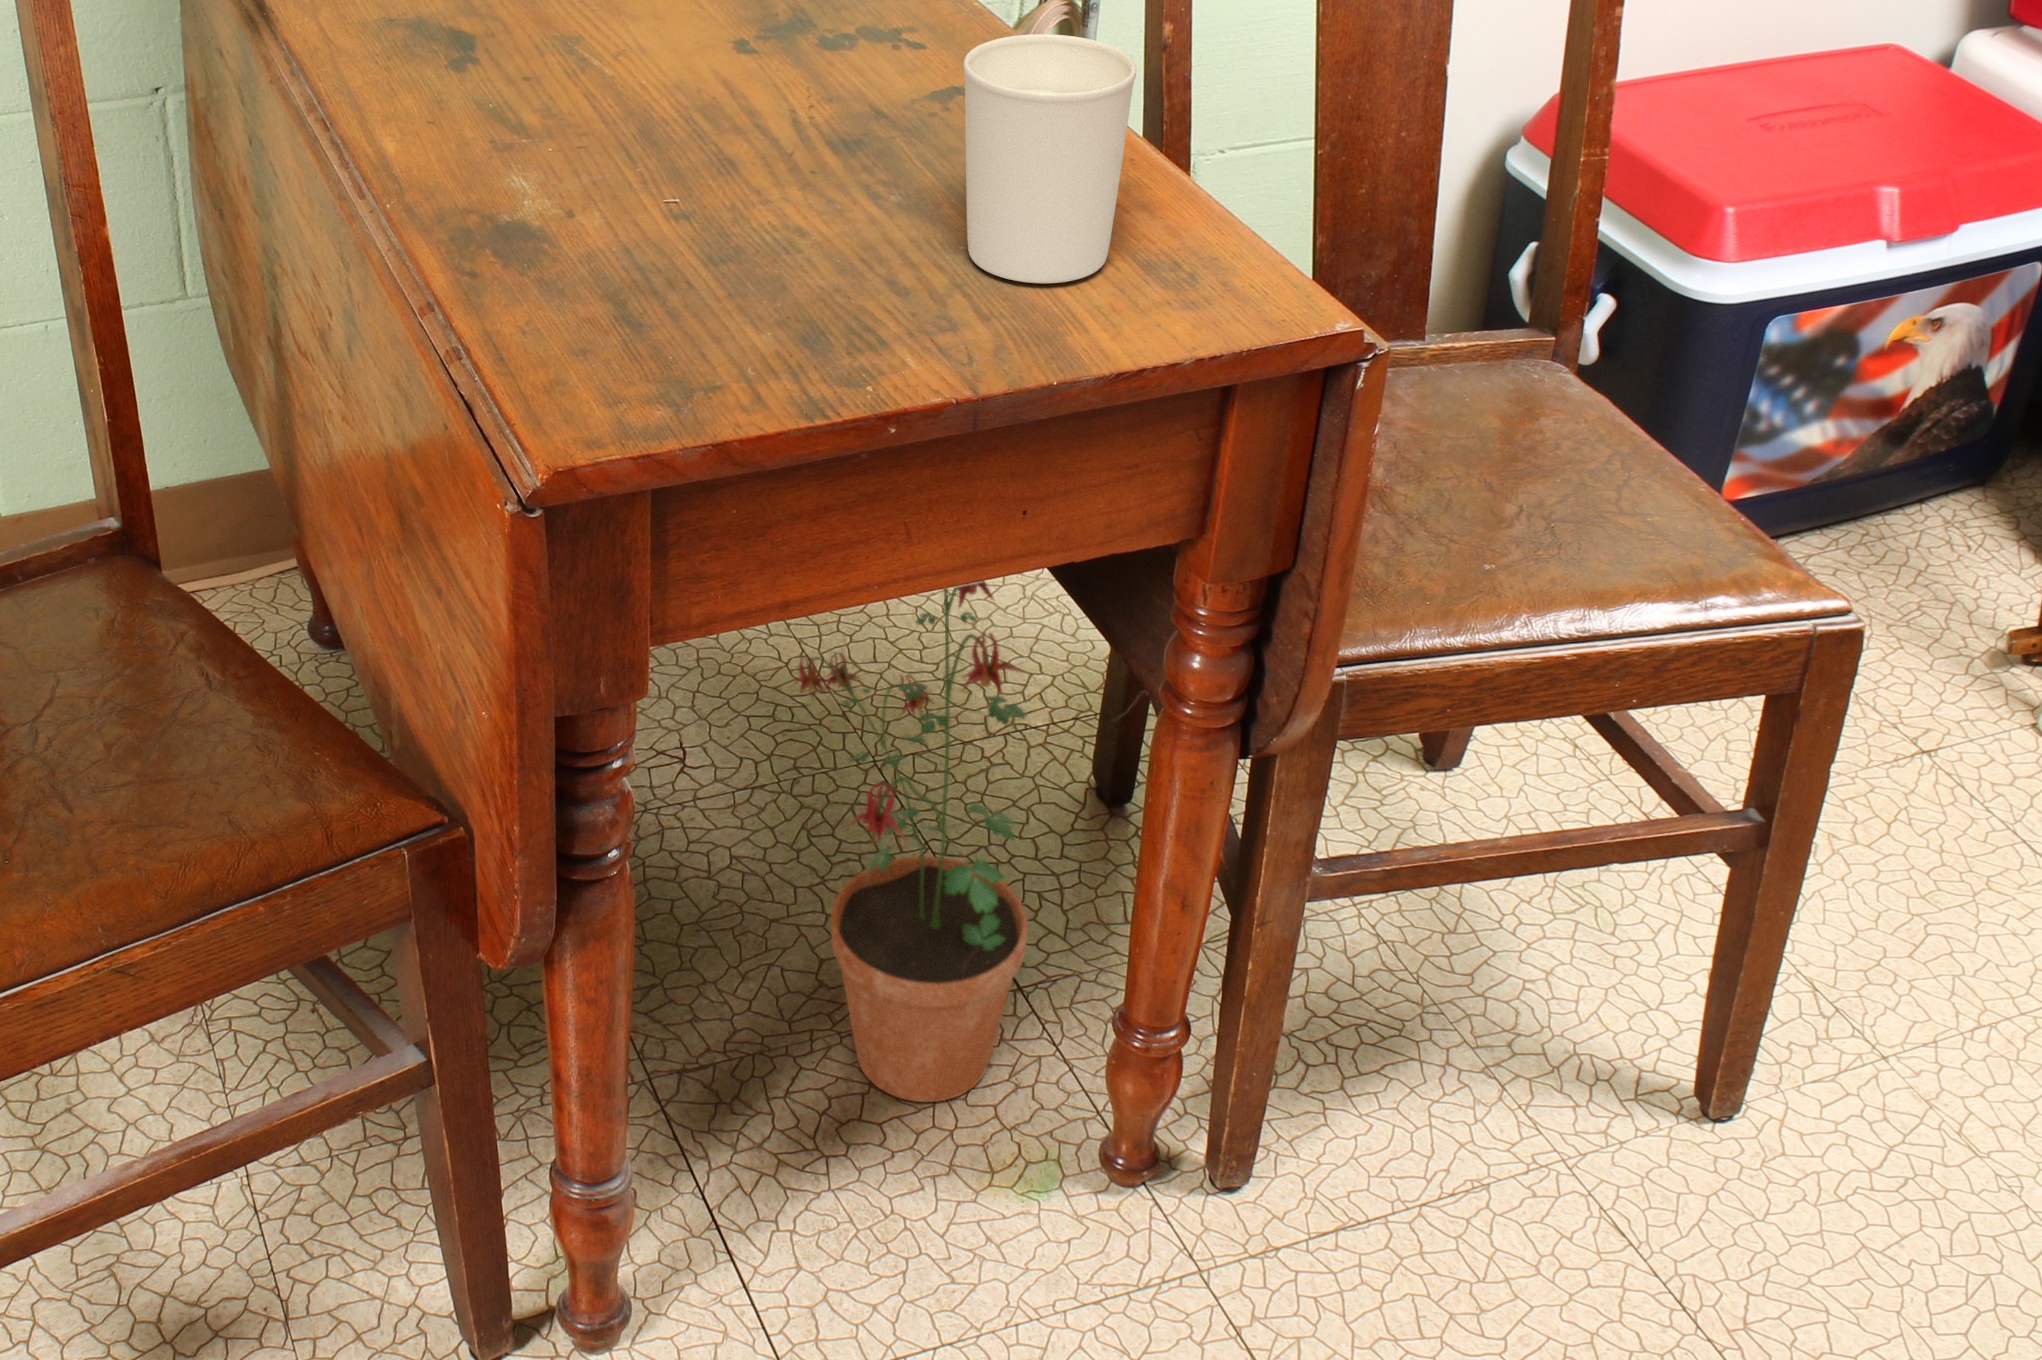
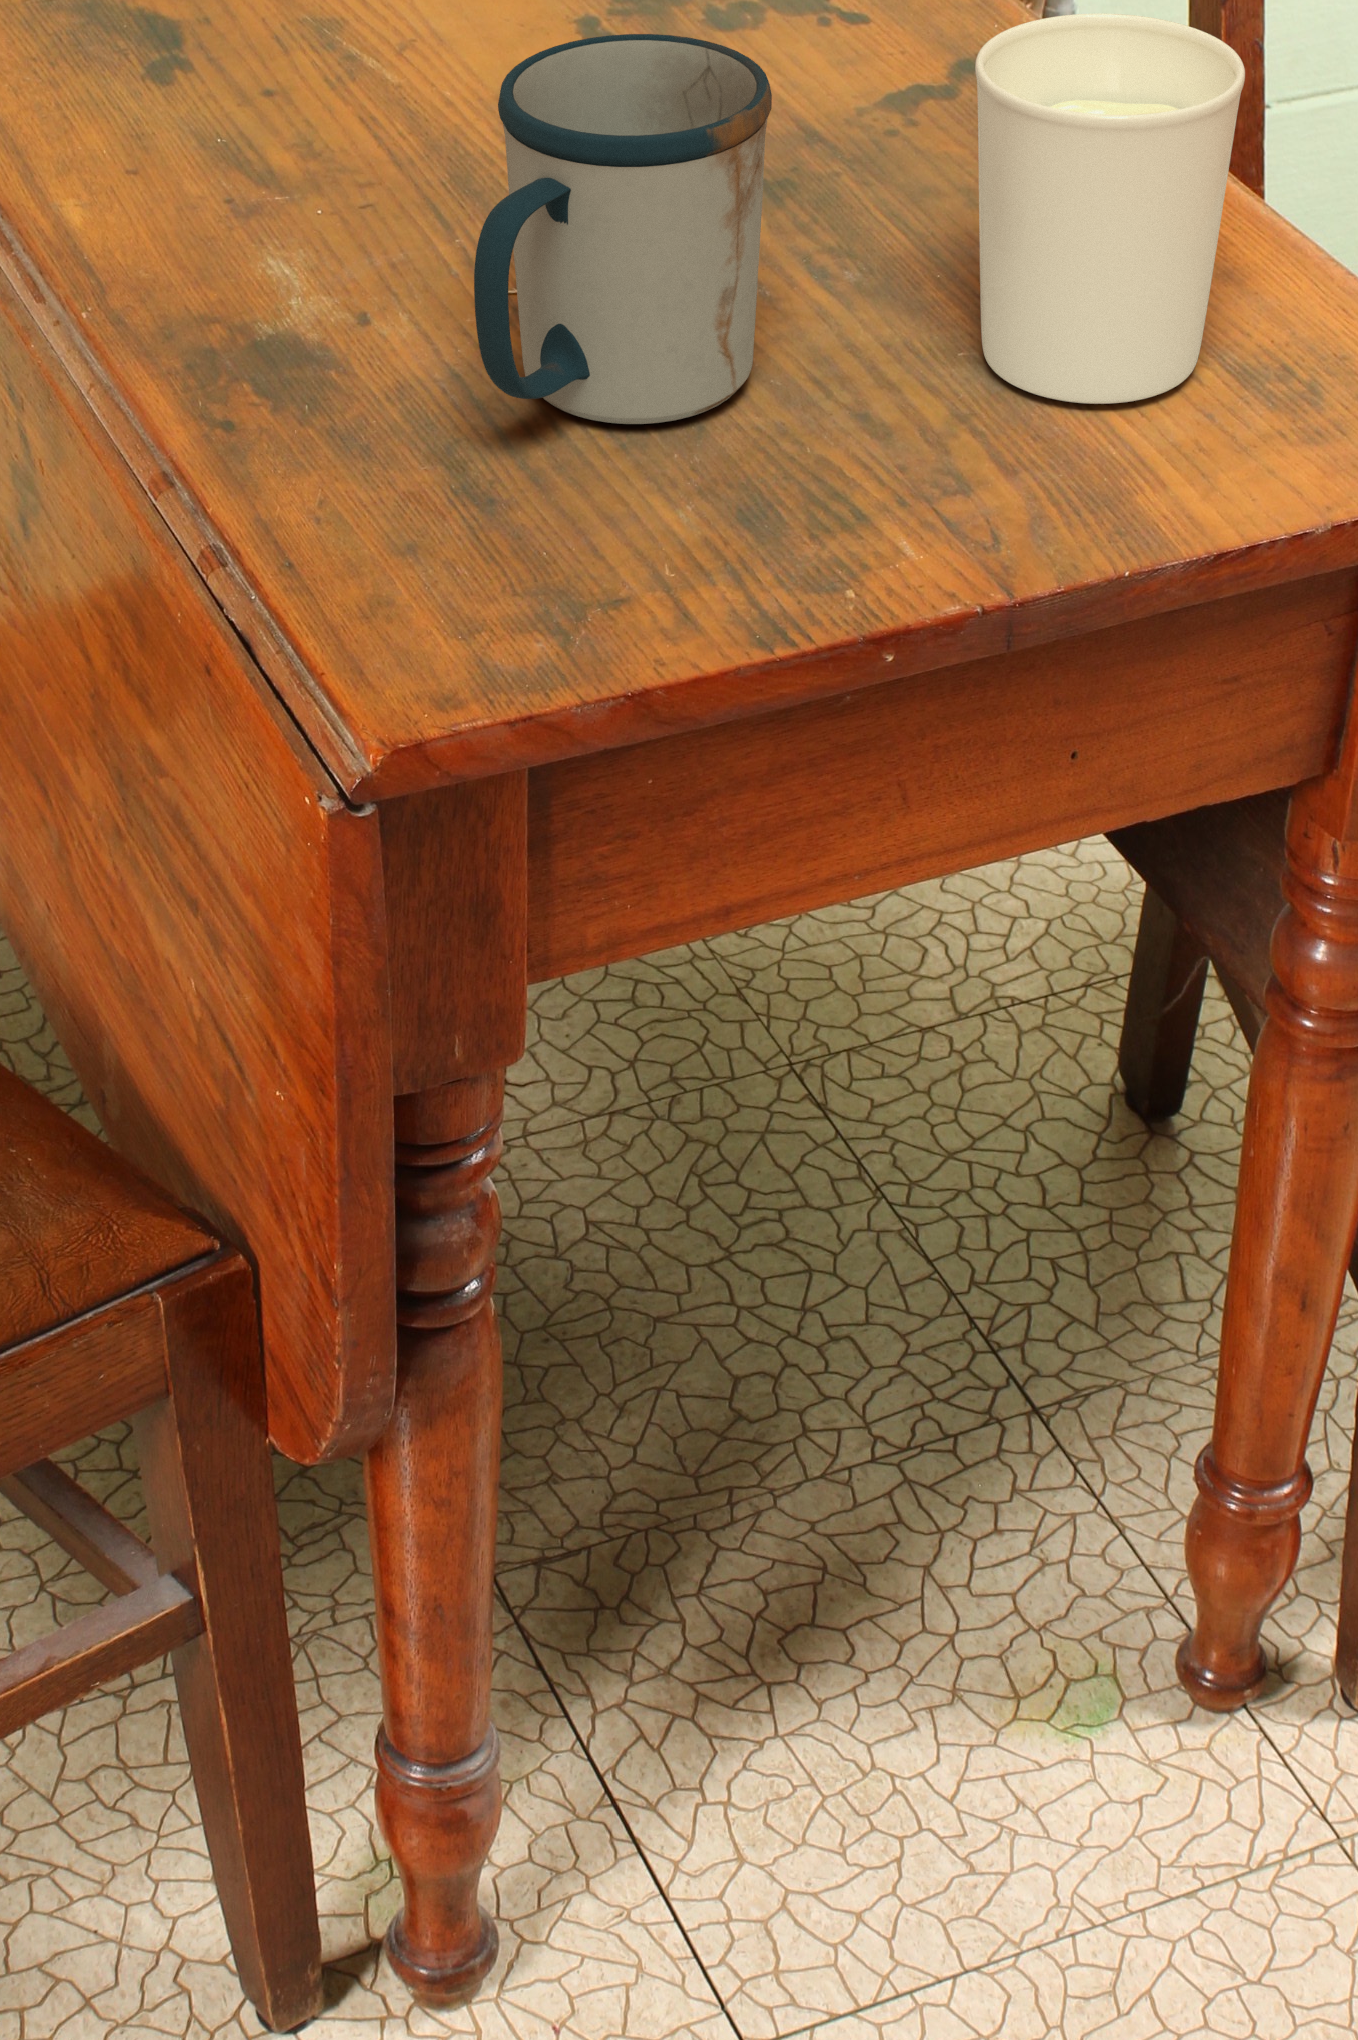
mug: none [633,38,831,285] -> present [474,34,772,424]
potted plant: present [795,582,1028,1102] -> none [684,738,1066,1596]

